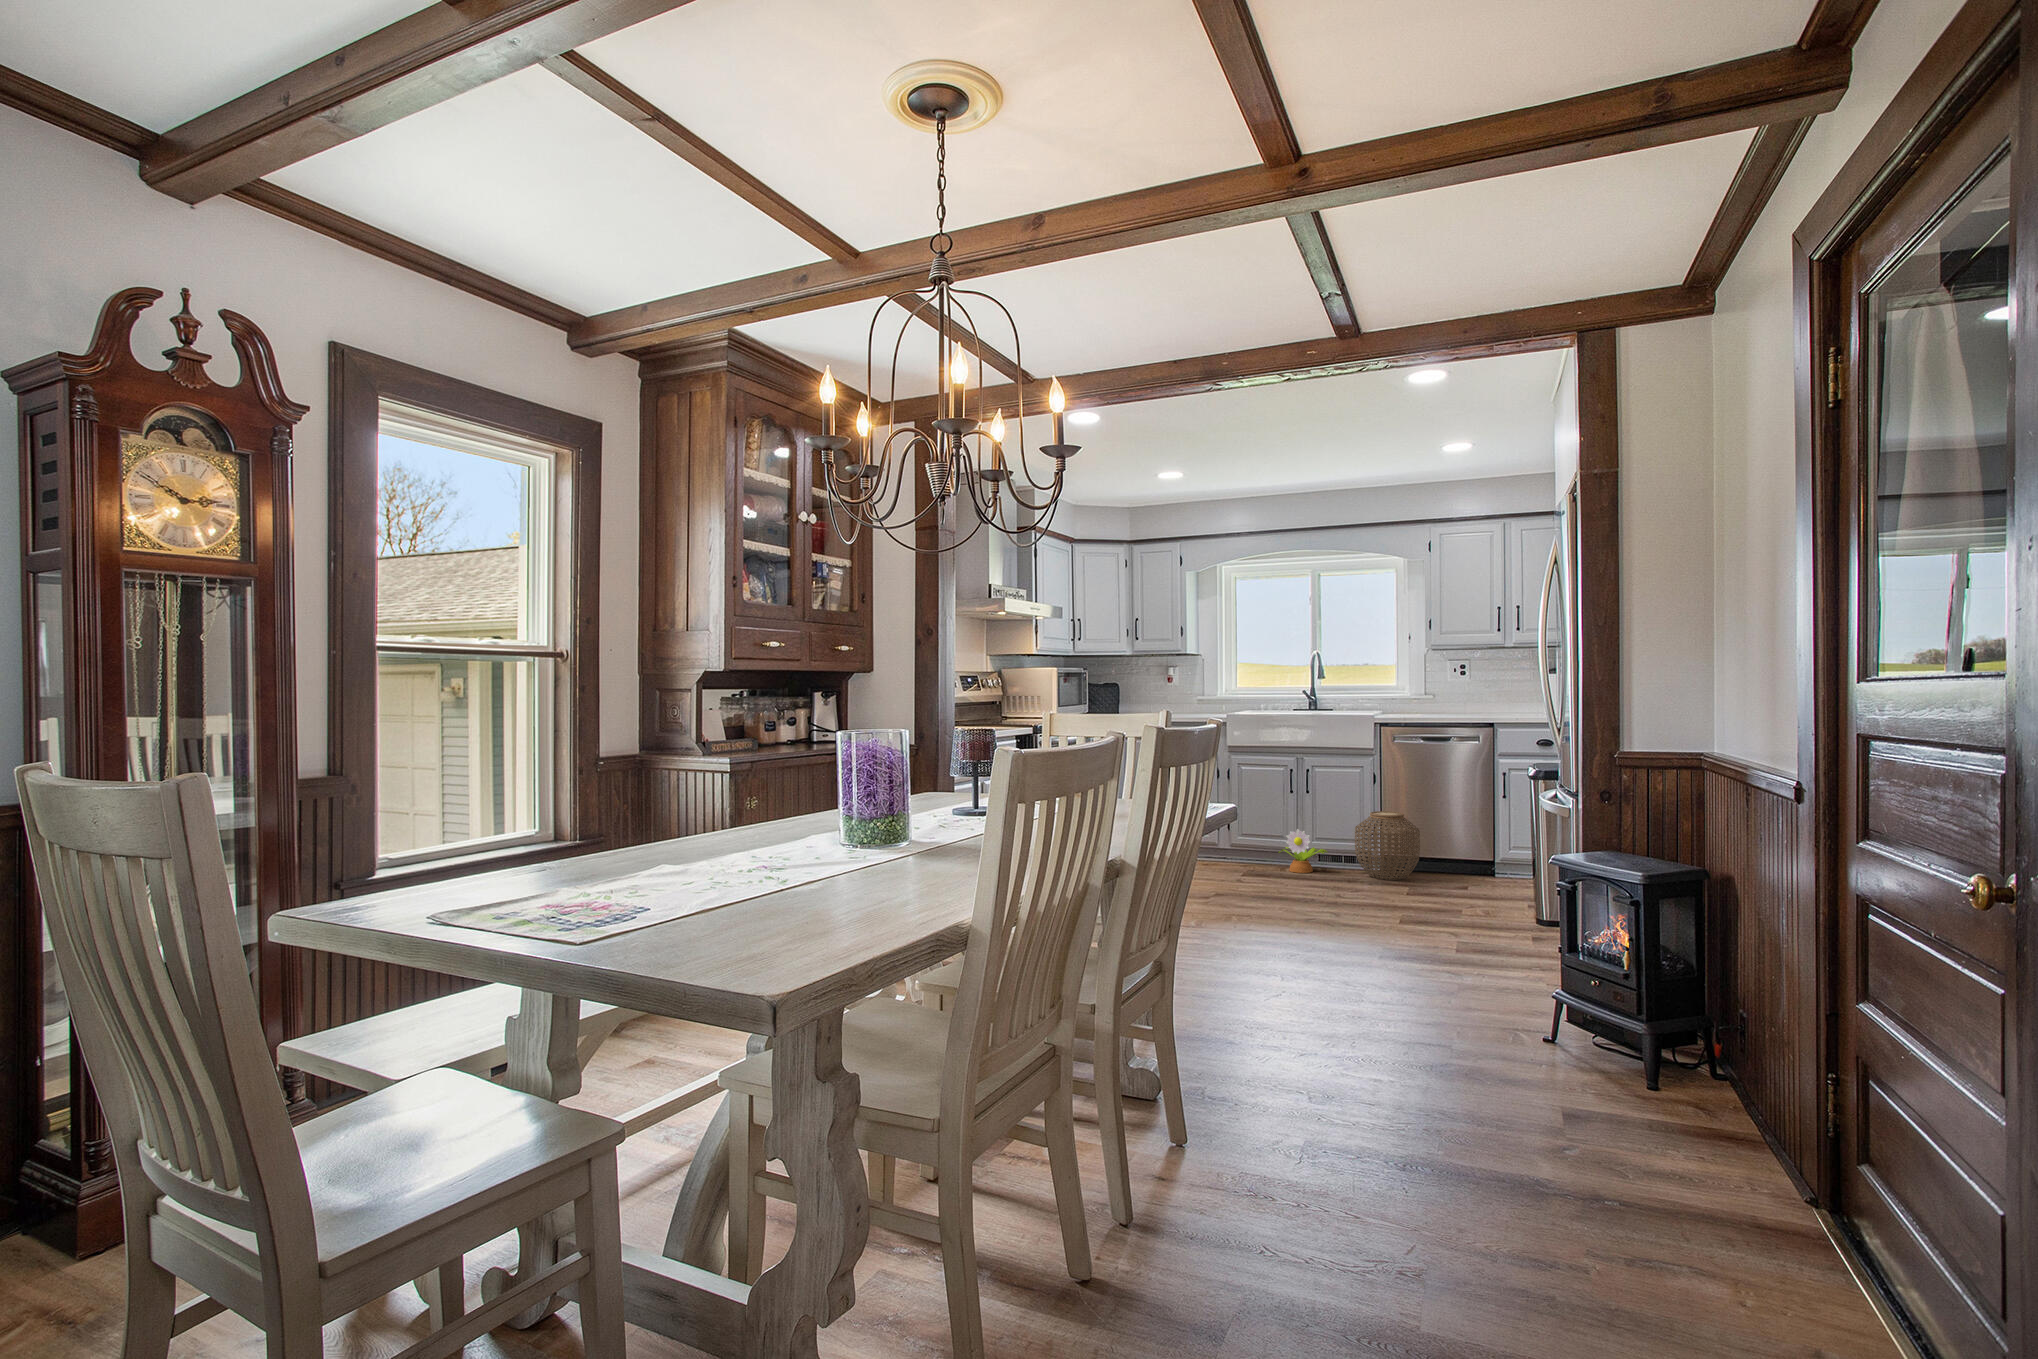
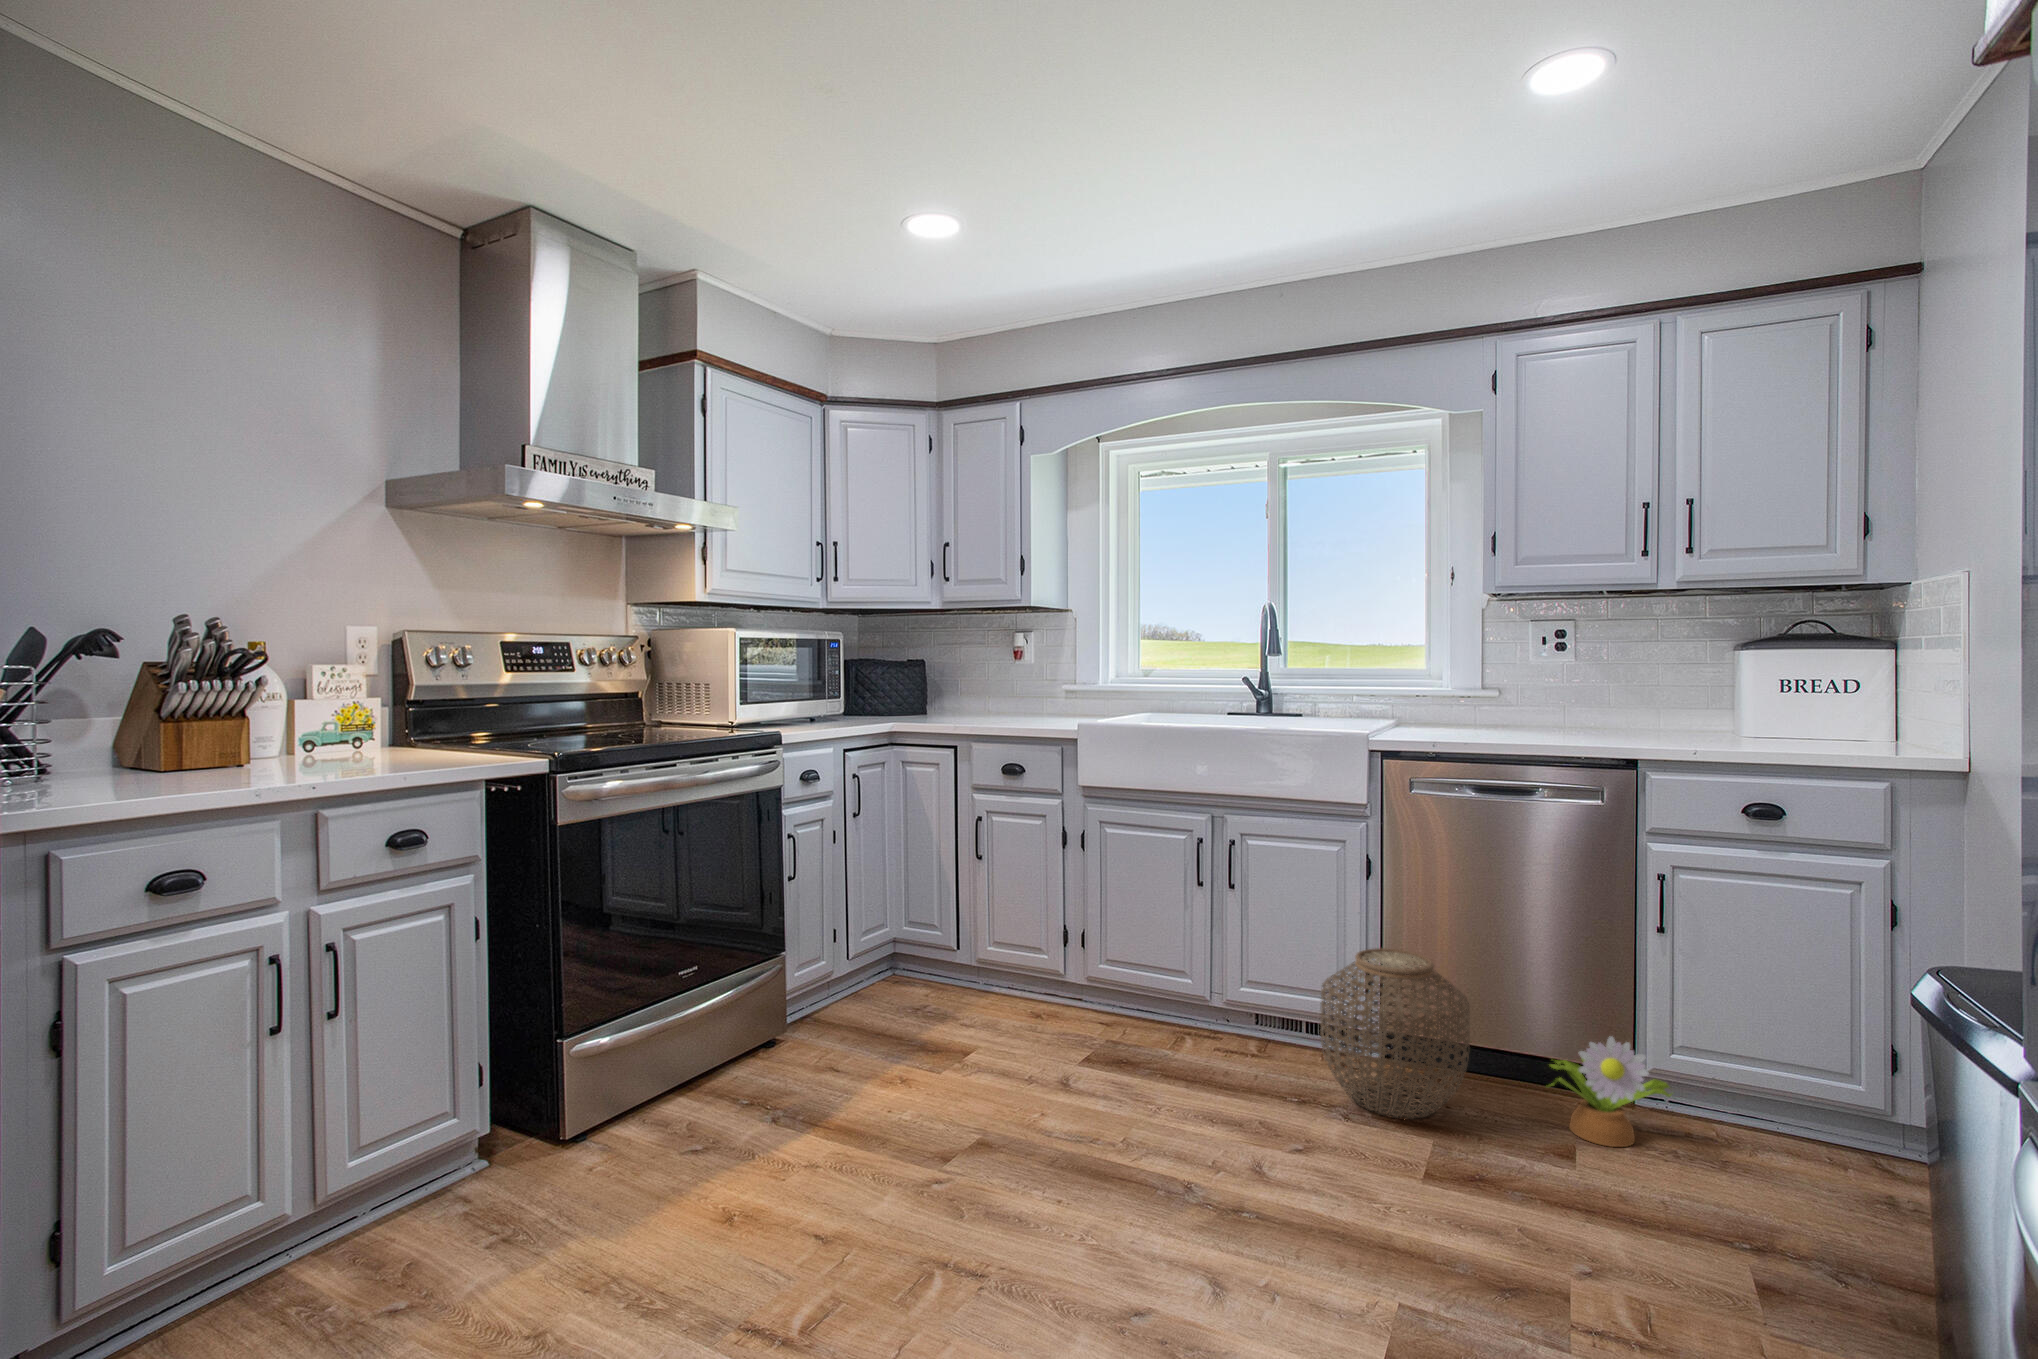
decorative plant: present [1278,829,1327,873] -> present [1546,1036,1672,1147]

